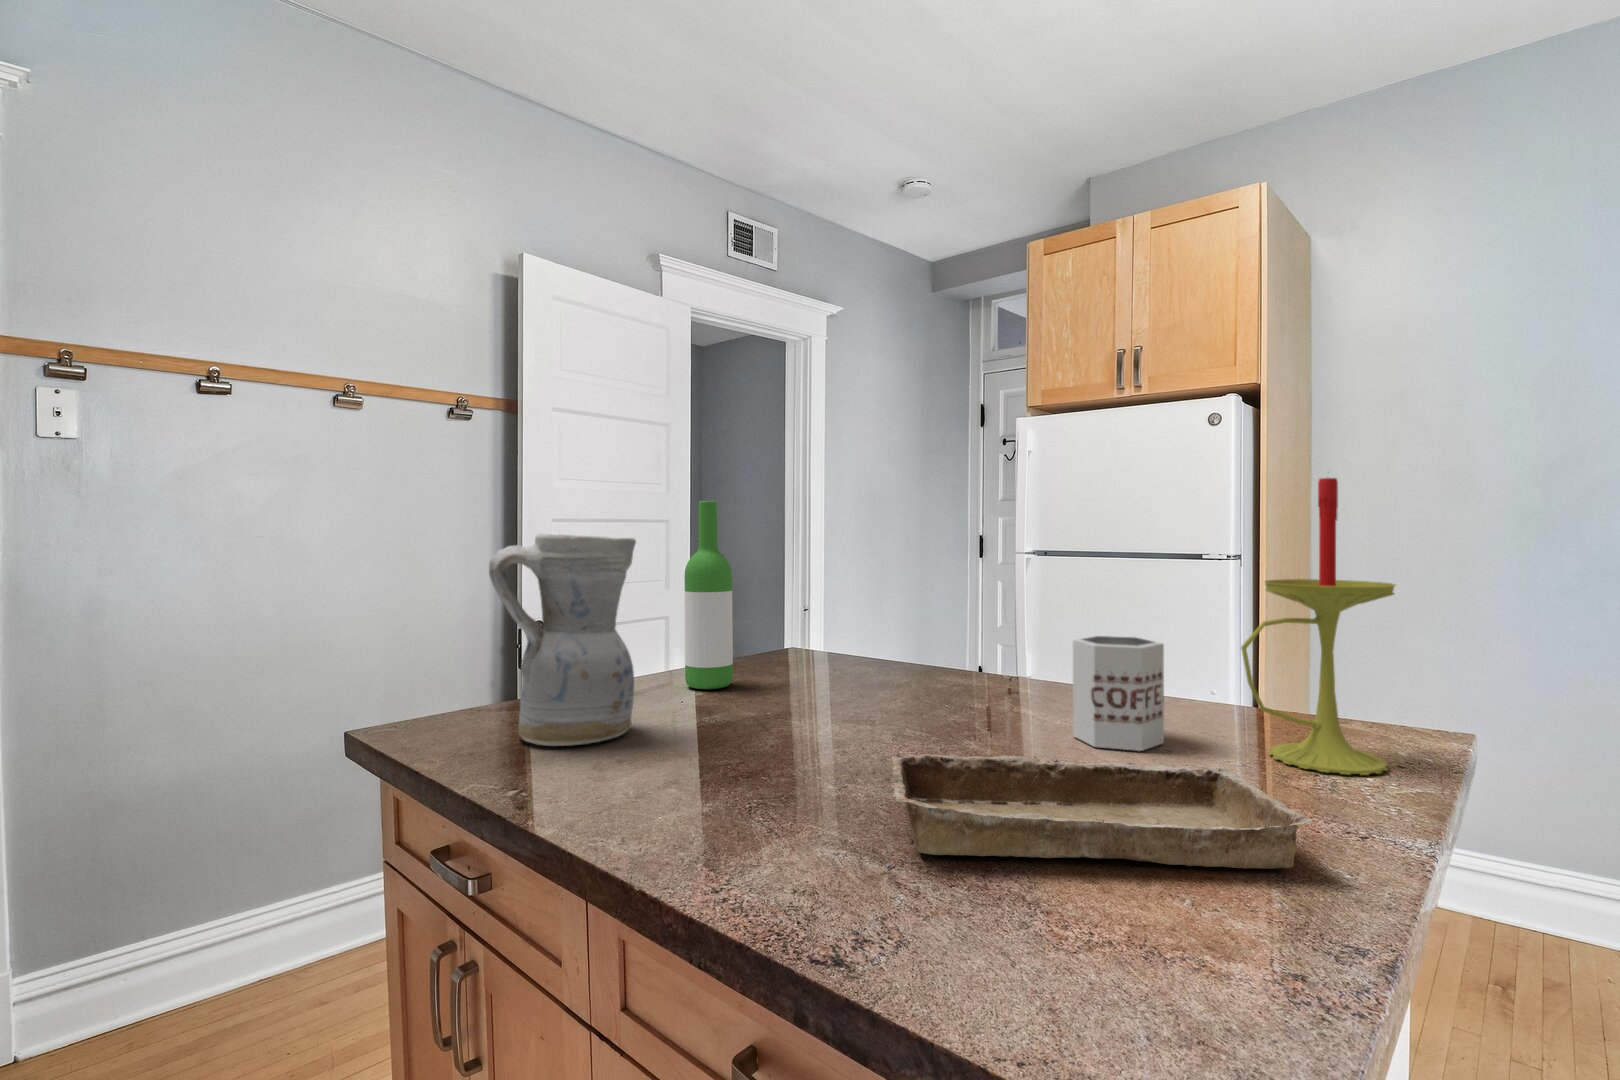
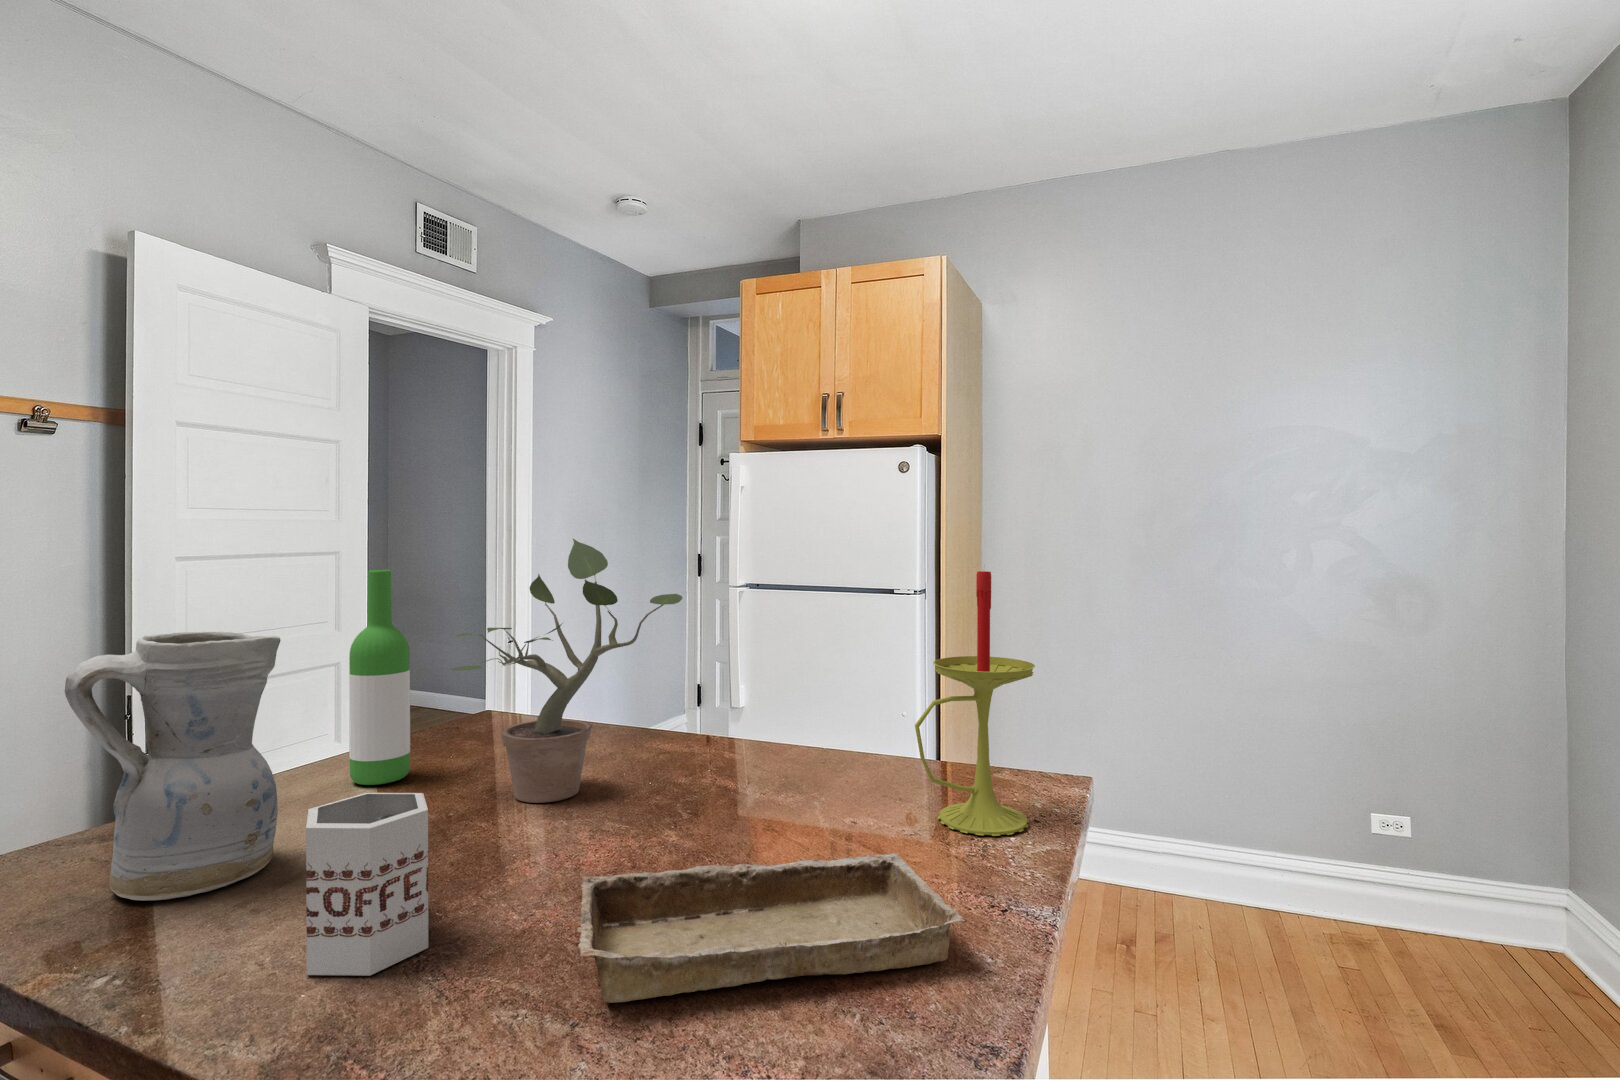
potted plant: none [754,467,980,711] -> present [447,539,682,803]
mug: present [1073,636,1164,751] -> present [306,793,428,976]

